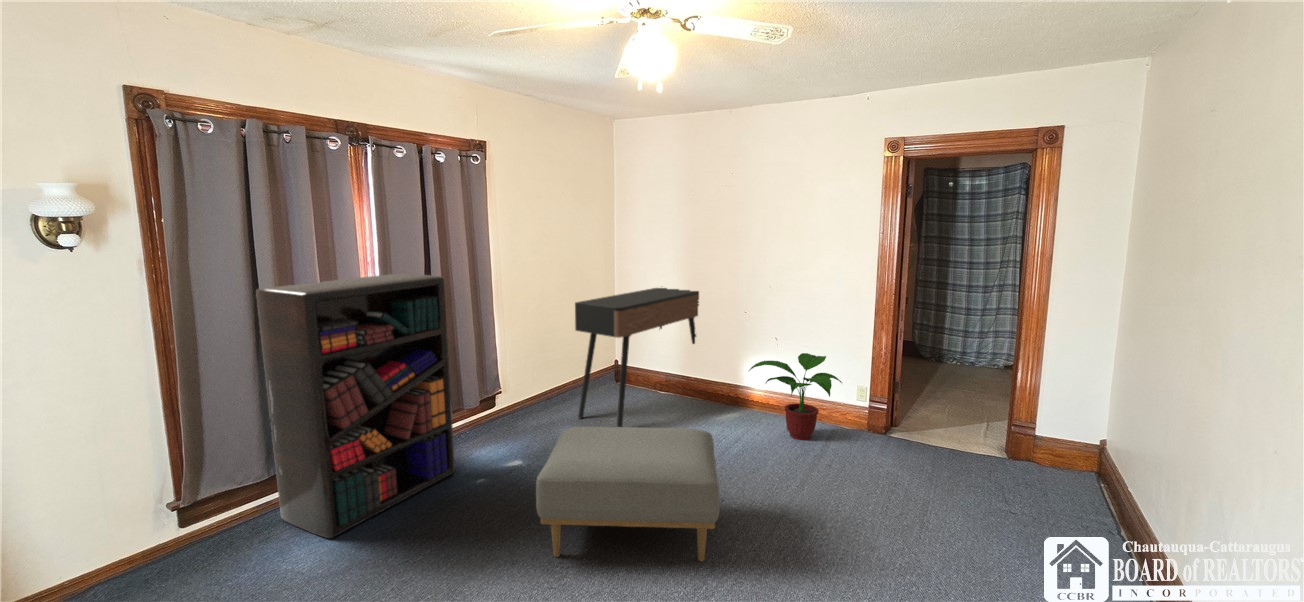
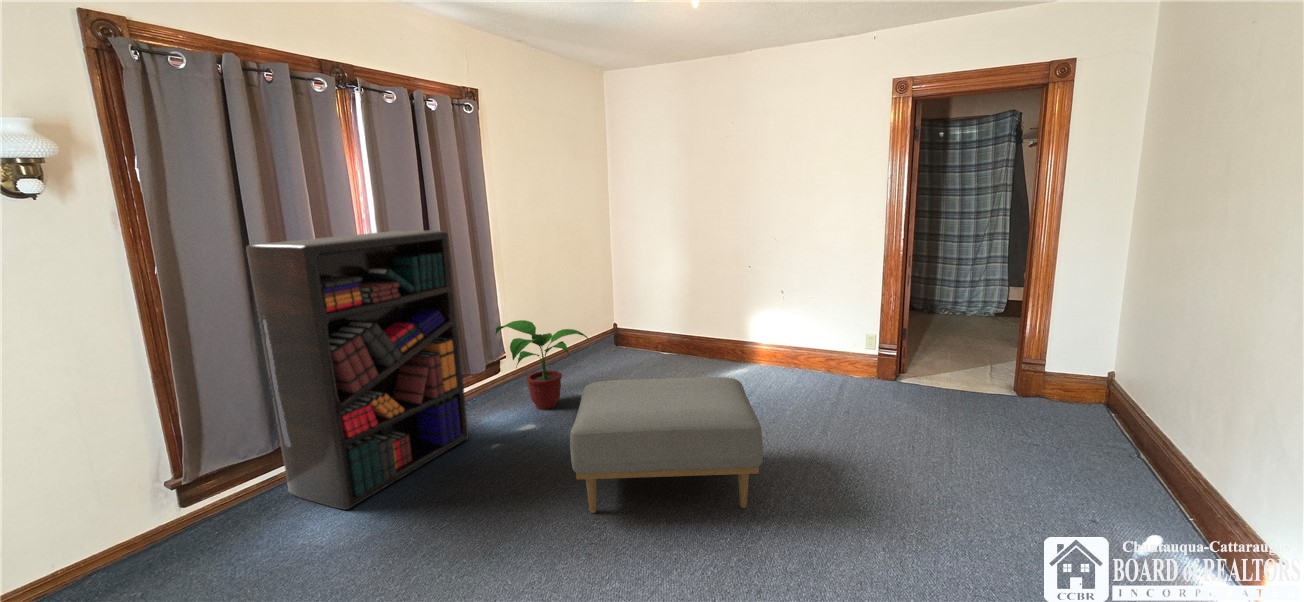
console table: present [575,288,699,427] -> none [578,245,707,389]
potted plant: present [749,353,842,440] -> present [495,320,589,409]

